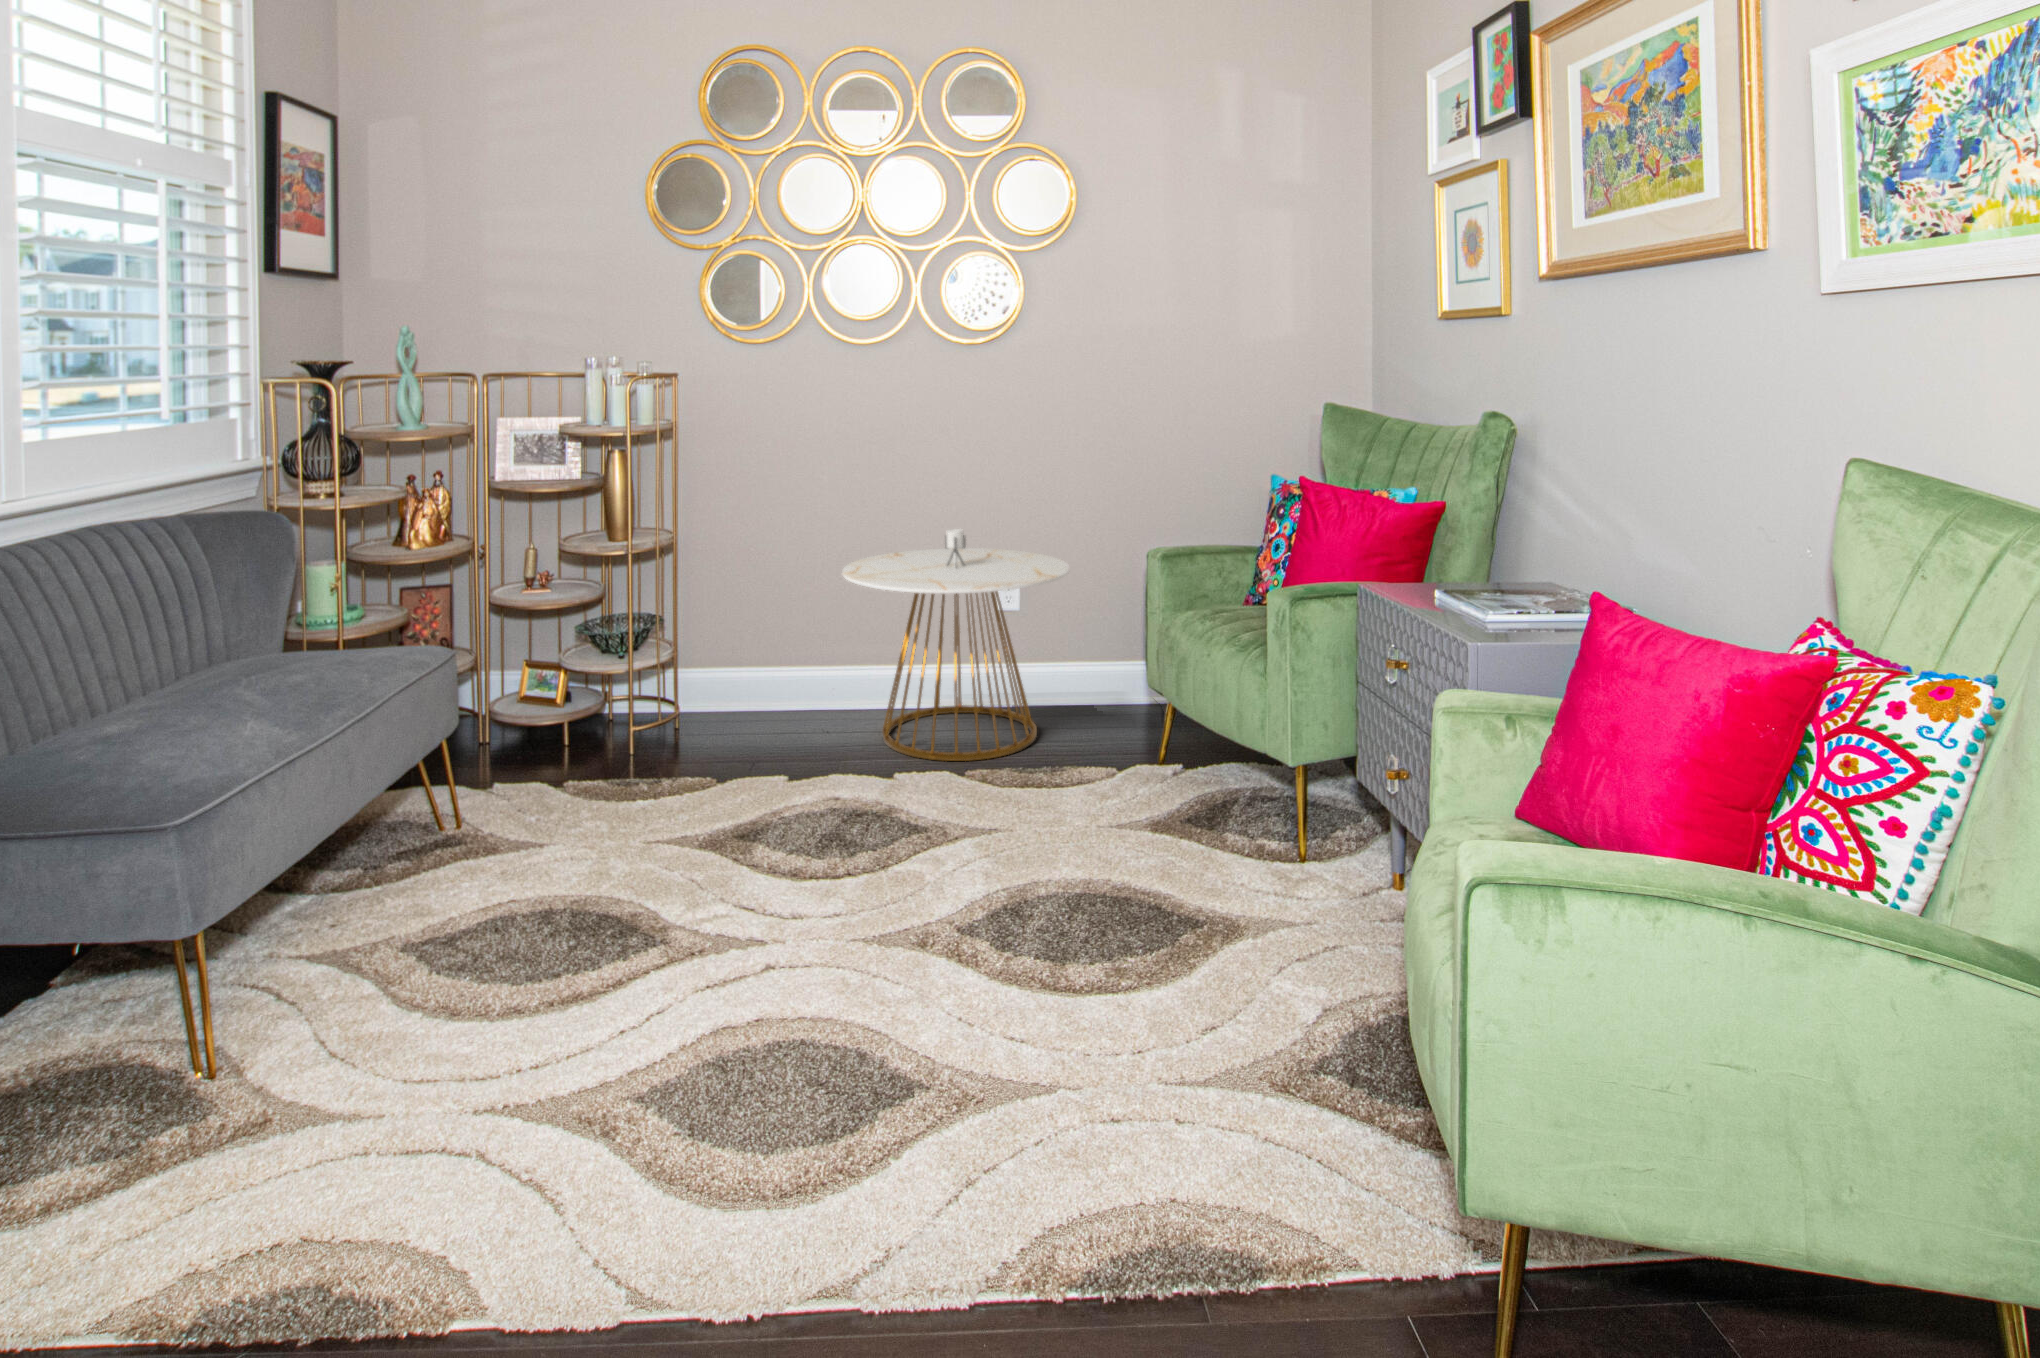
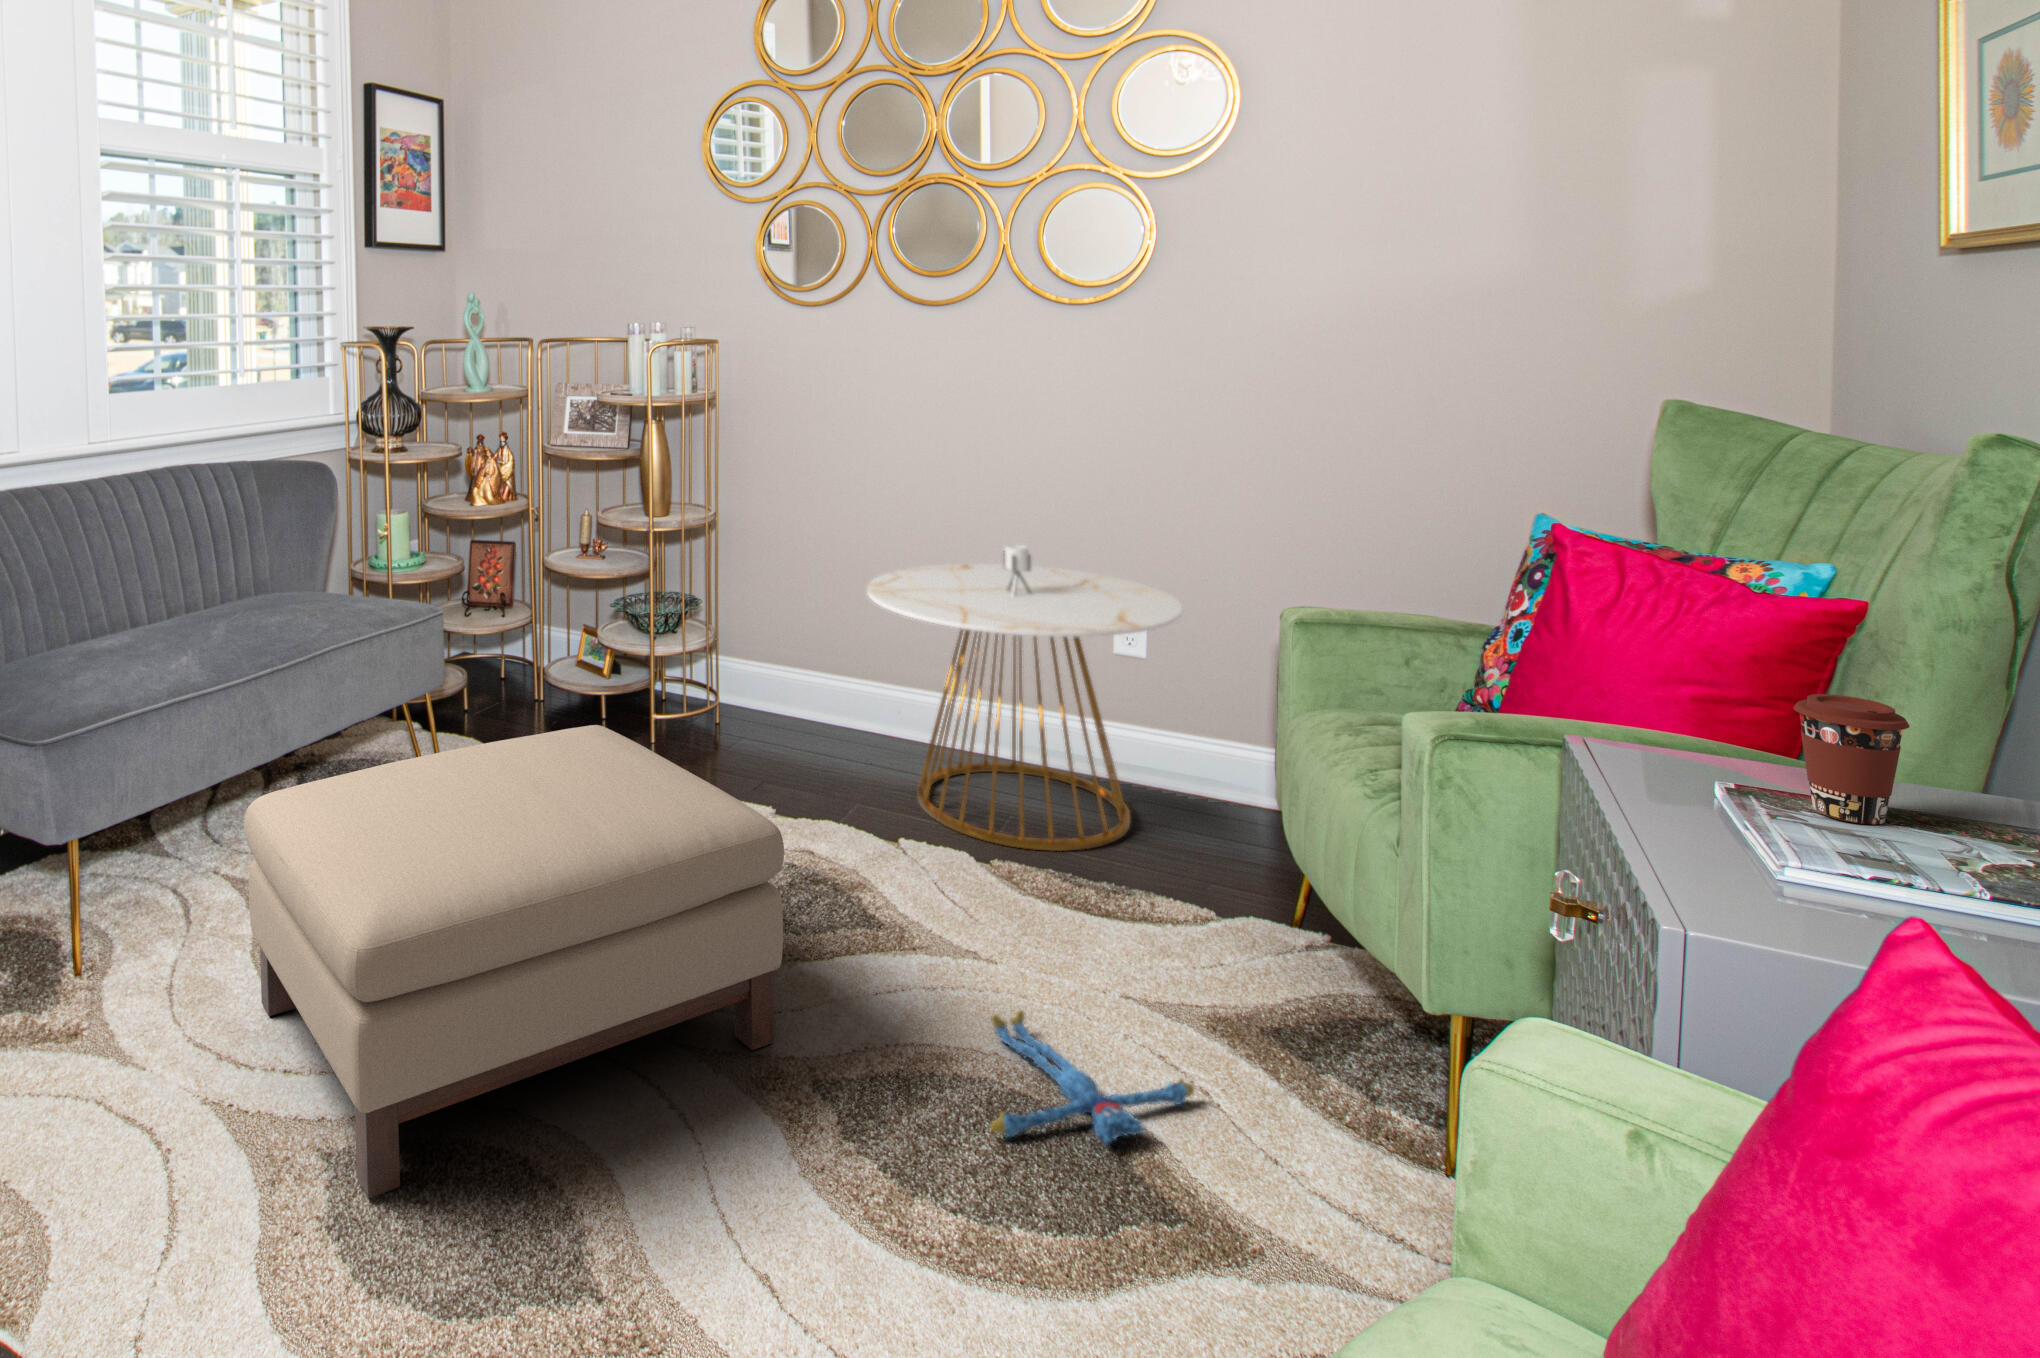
coffee cup: none [1463,537,1506,598] -> present [1794,694,1910,824]
ottoman: none [435,711,920,1114] -> present [244,725,784,1198]
plush toy: none [1044,848,1174,921] -> present [990,1010,1194,1145]

